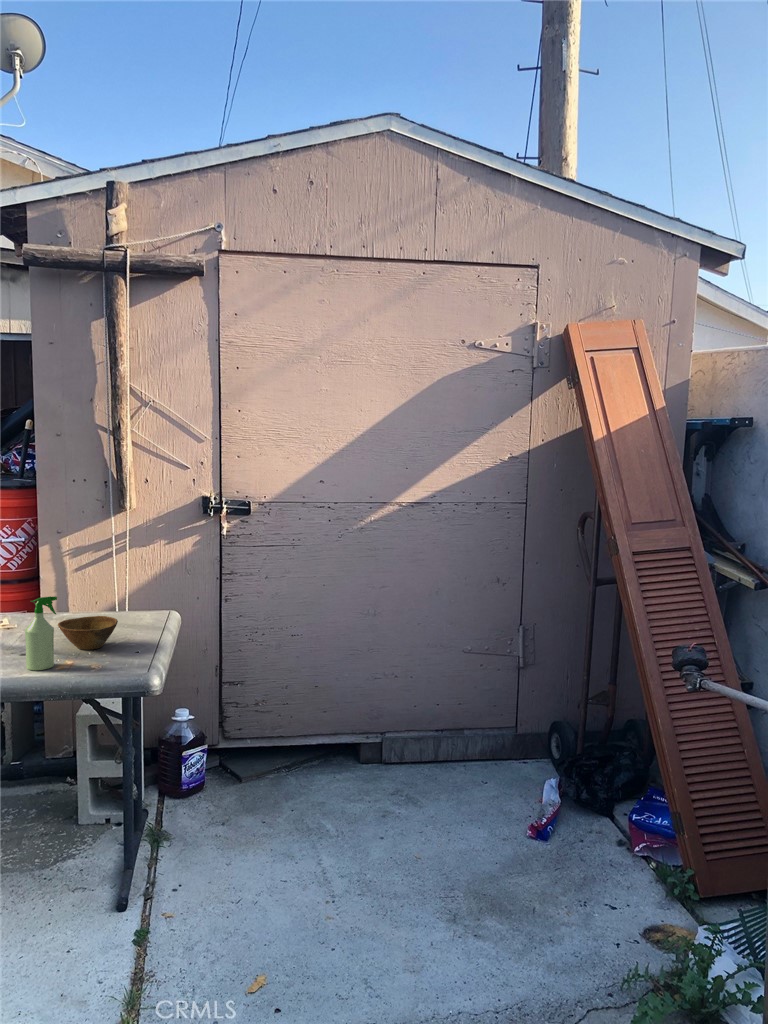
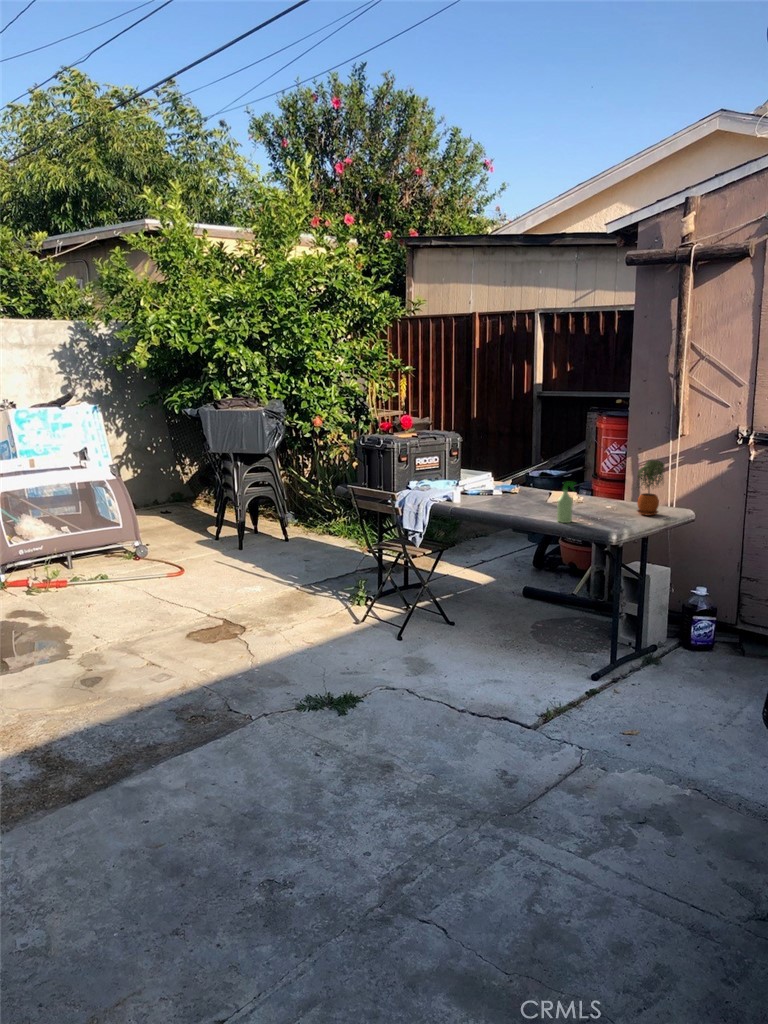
potted plant: none [113,545,154,628] -> present [636,460,665,516]
bowl: present [58,616,118,650] -> none [586,501,622,520]

